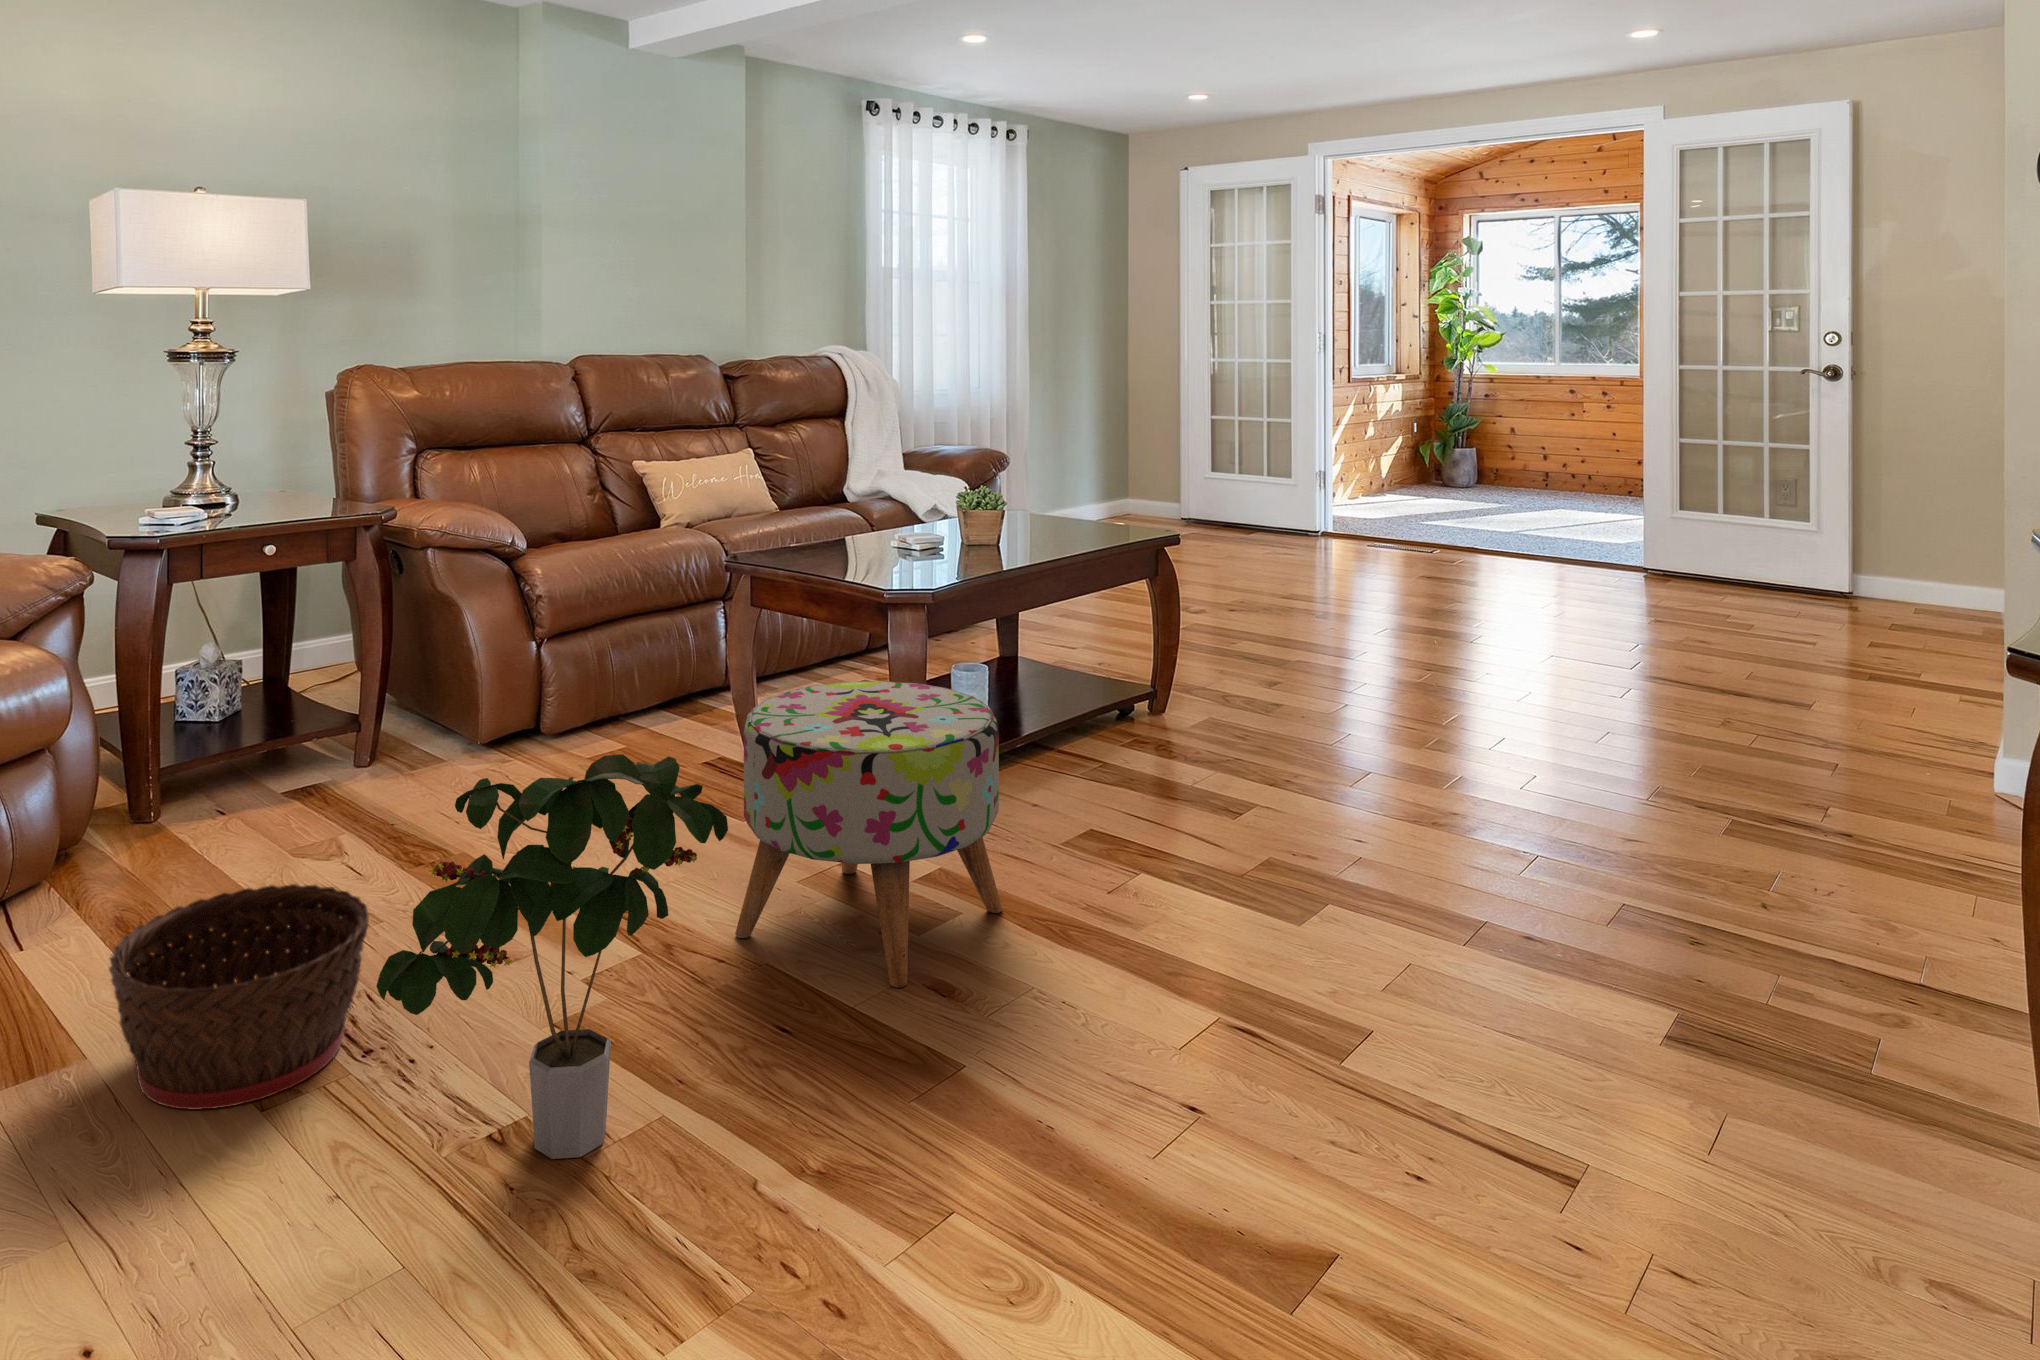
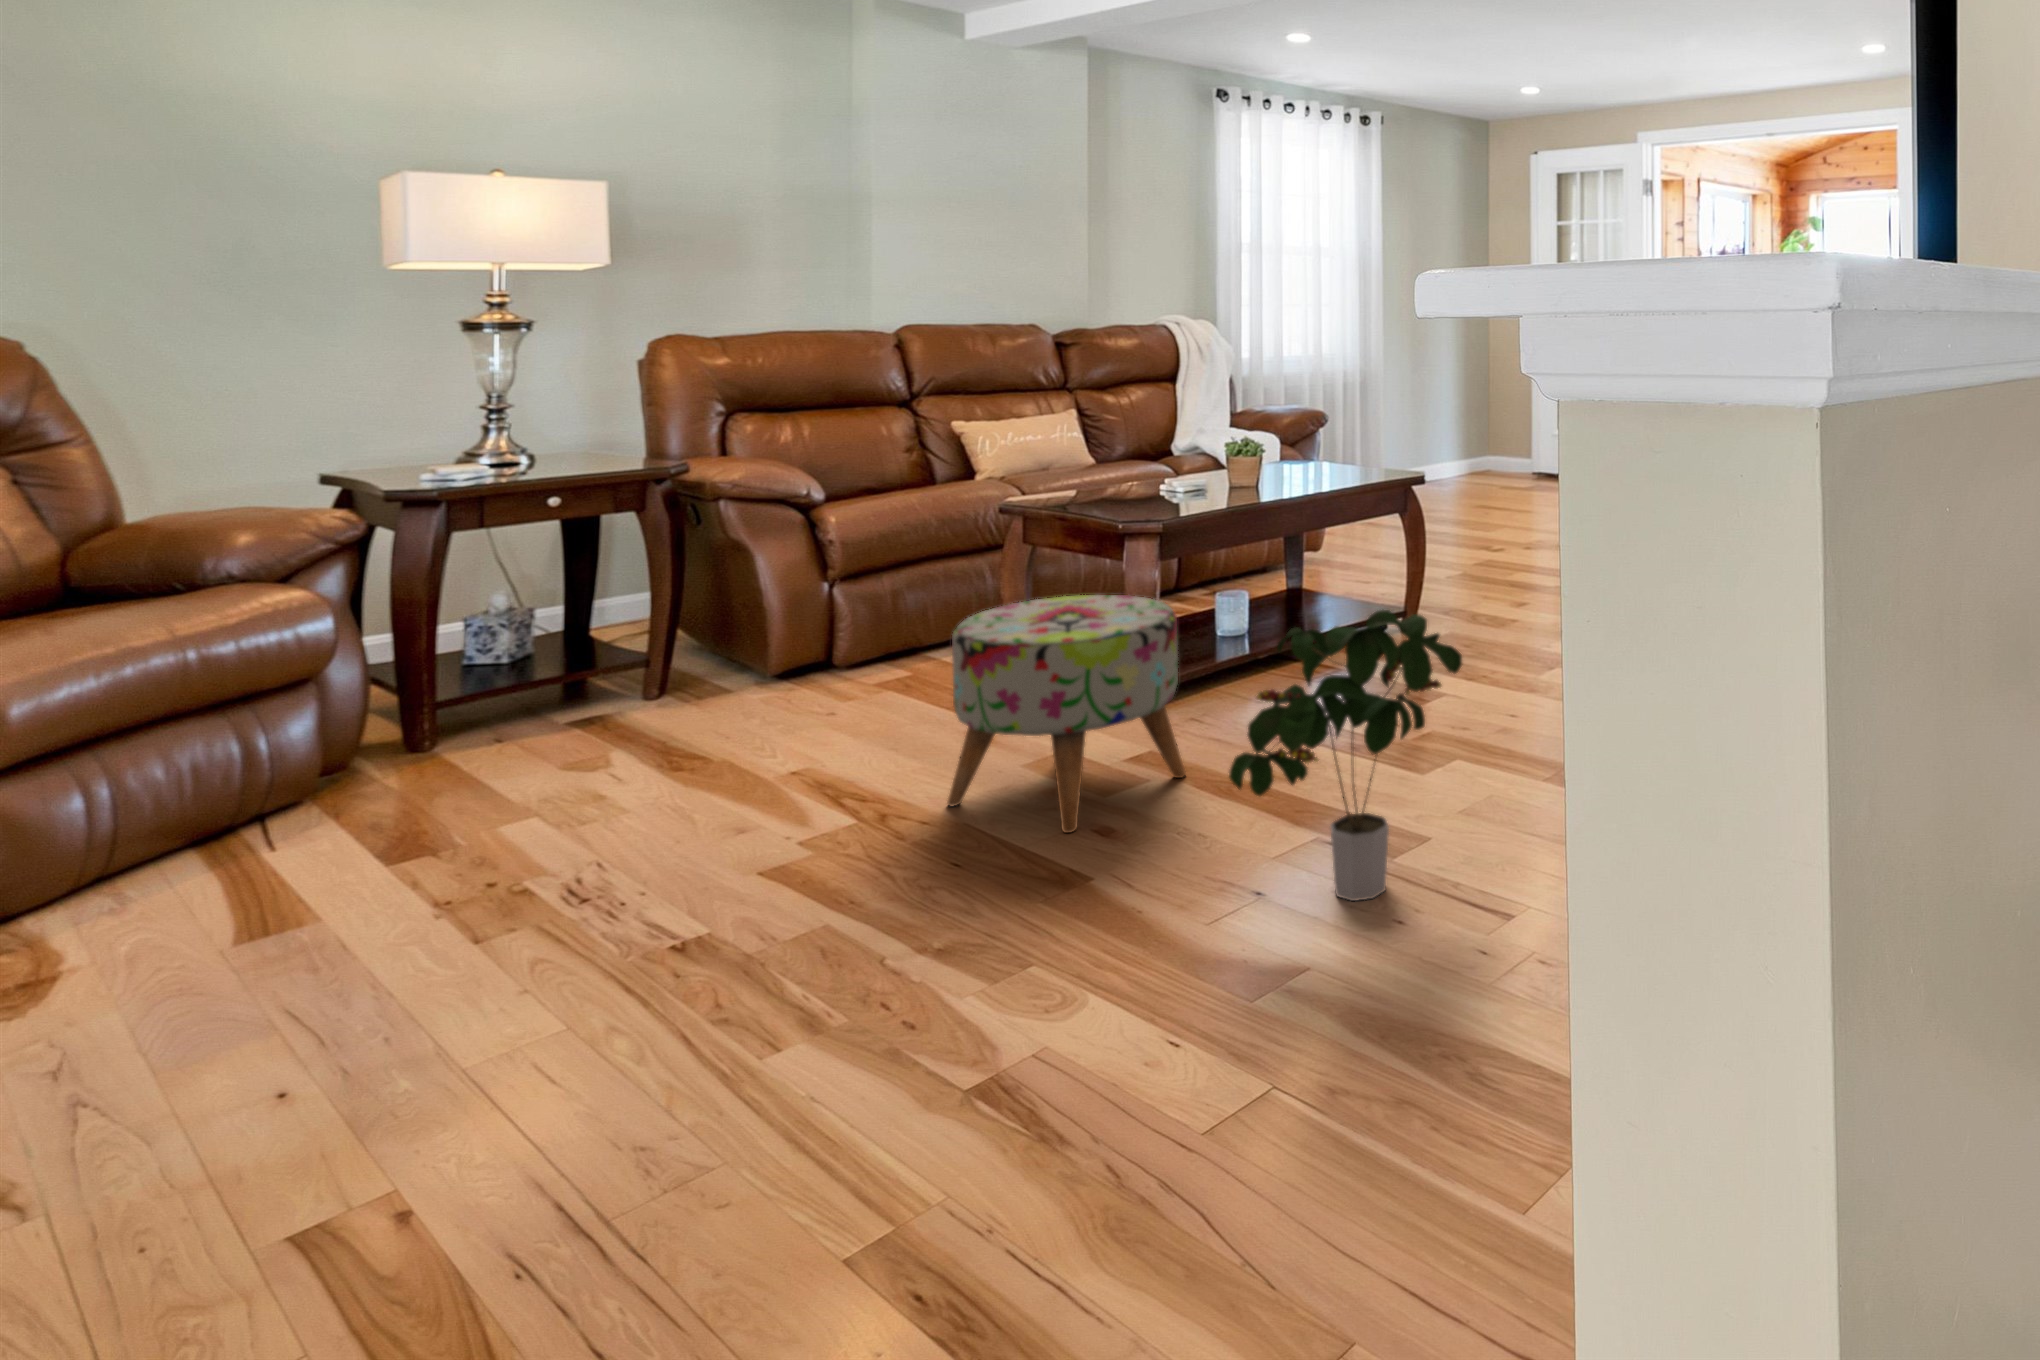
potted plant: present [376,754,728,1159] -> present [1229,610,1462,901]
basket: present [109,884,369,1110] -> none [332,773,589,951]

